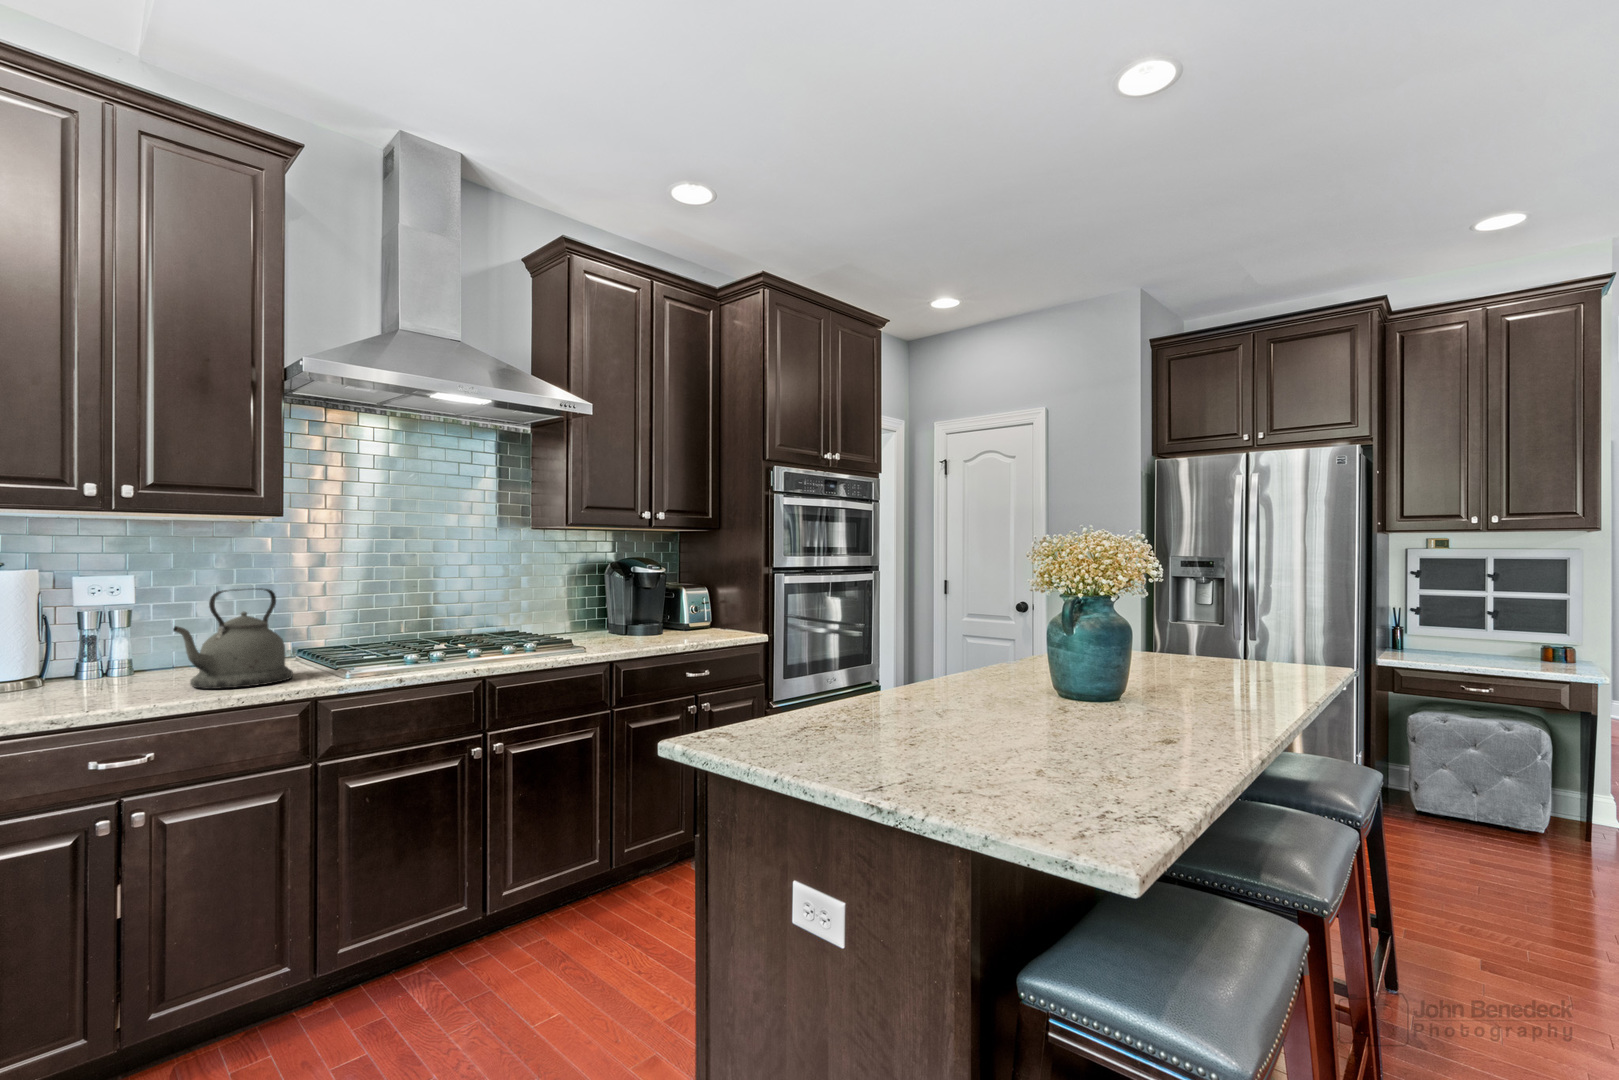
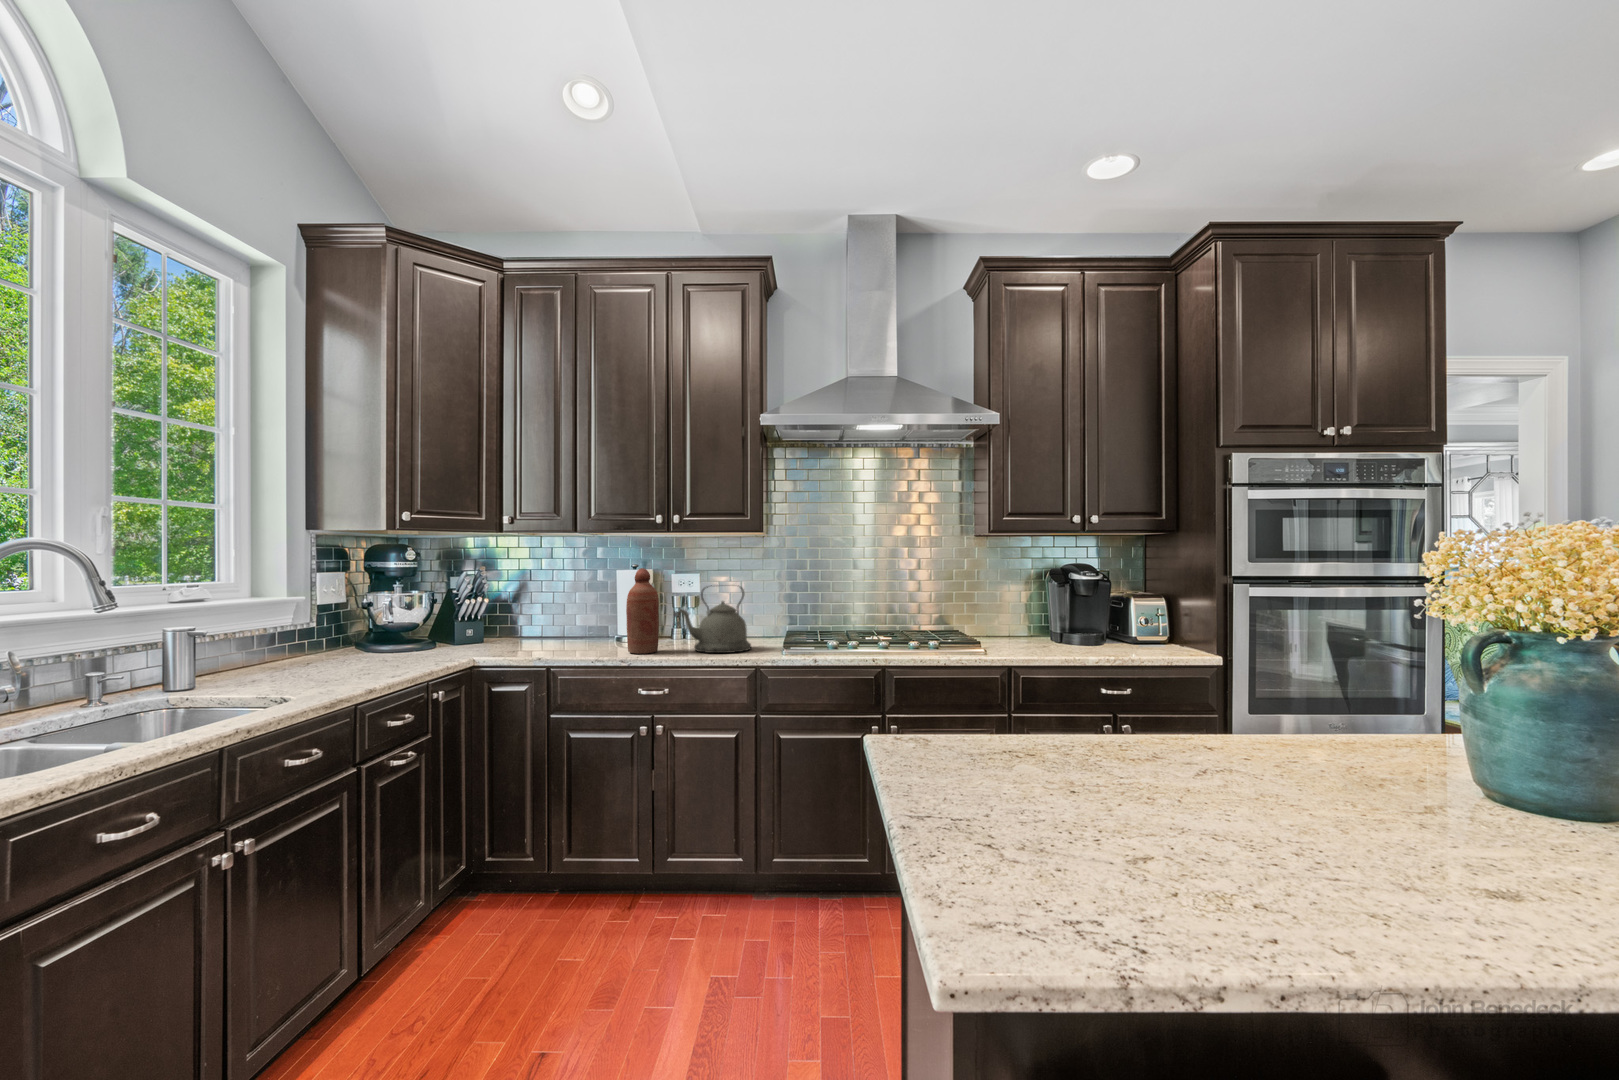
bottle: none [53,566,125,705] -> present [626,568,659,654]

